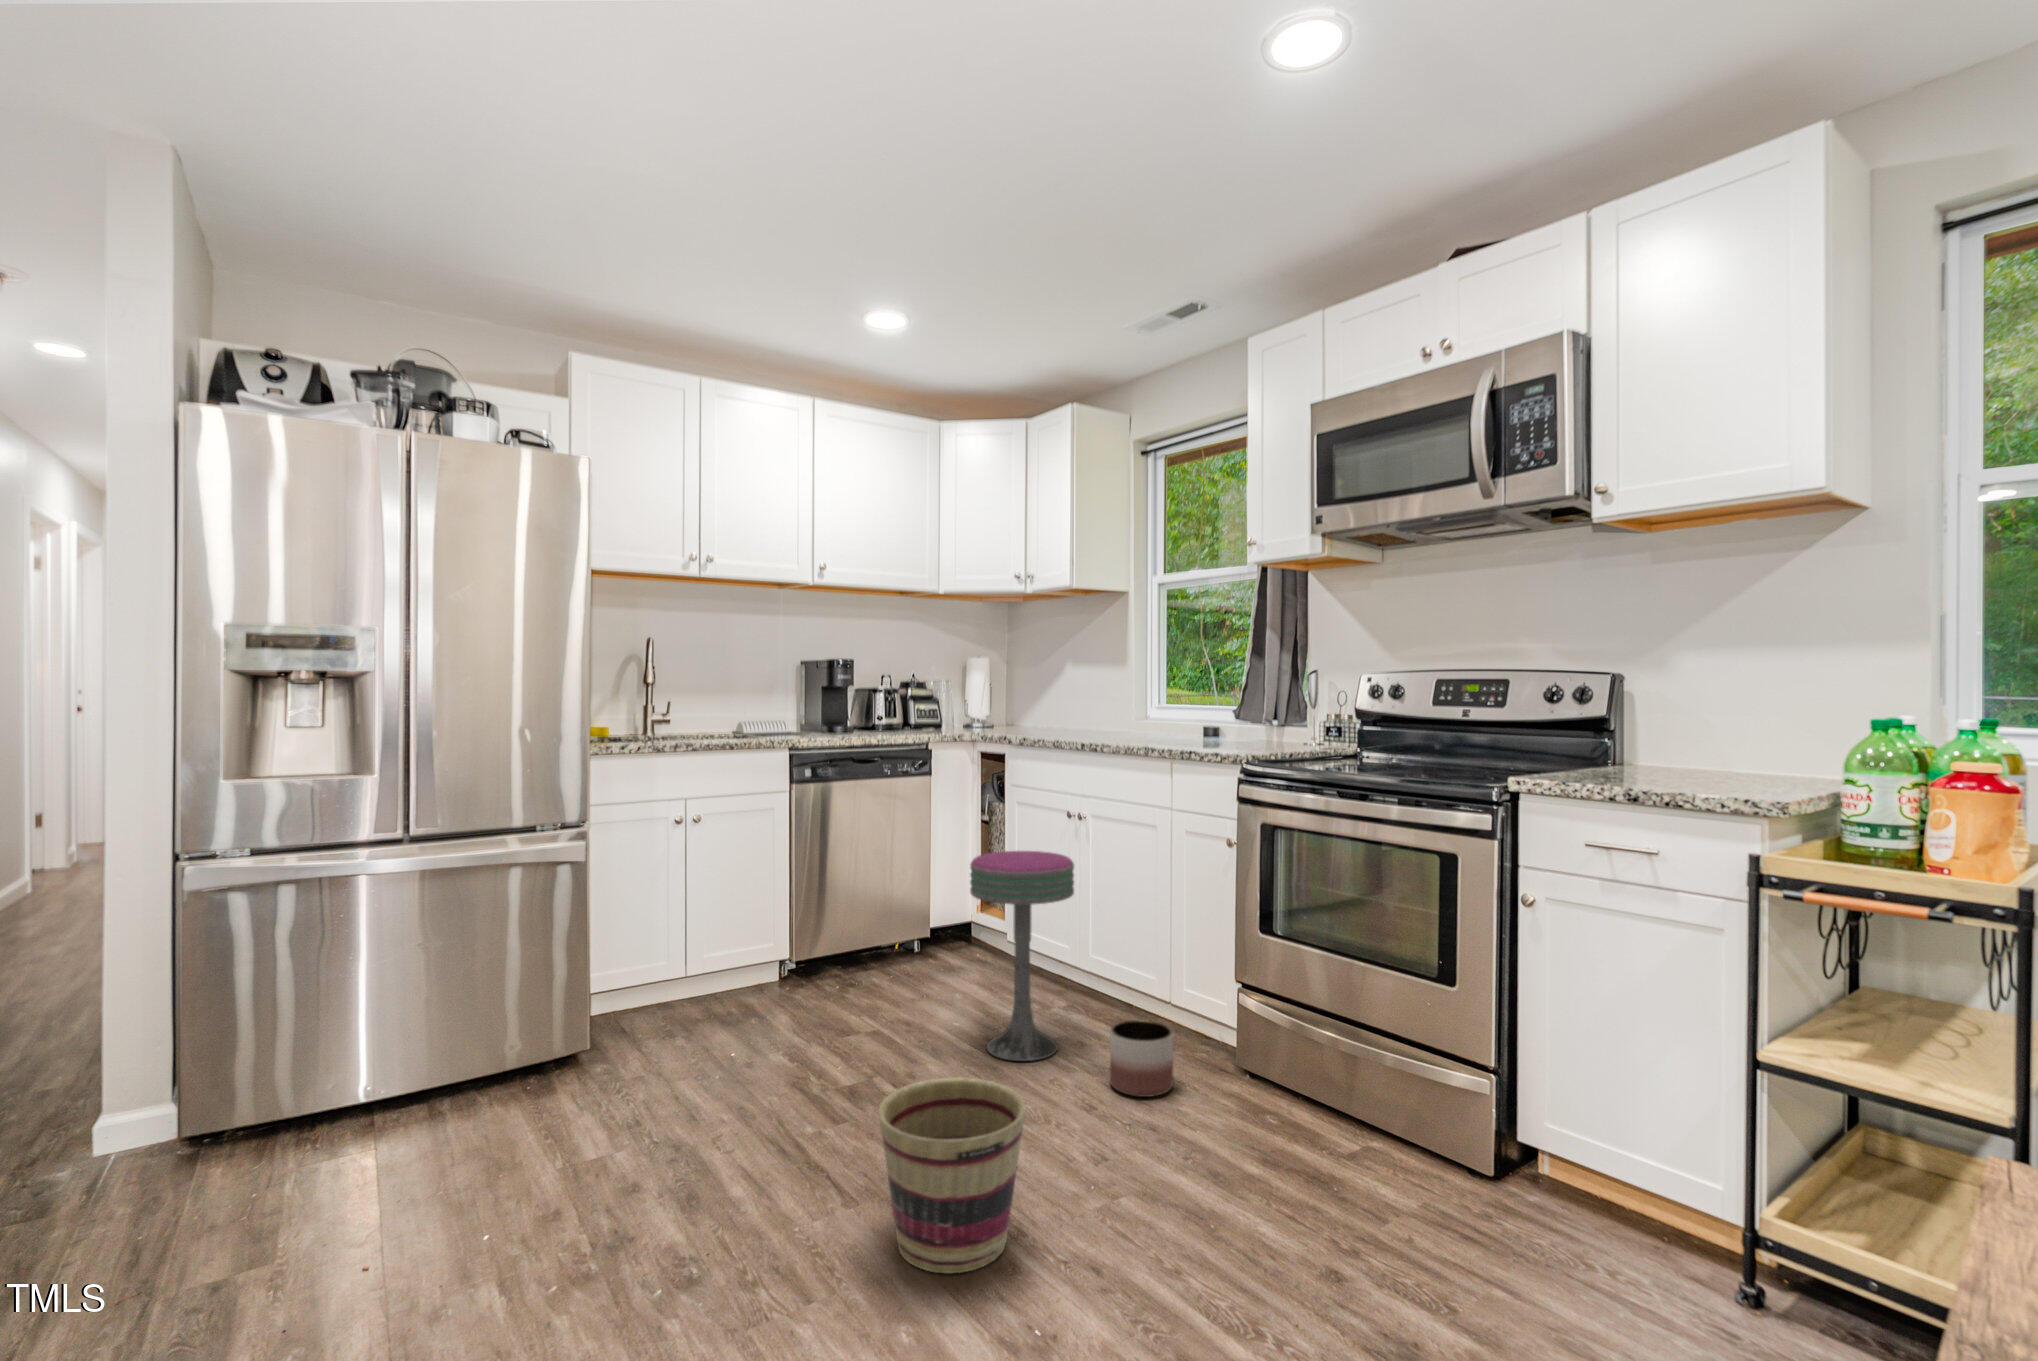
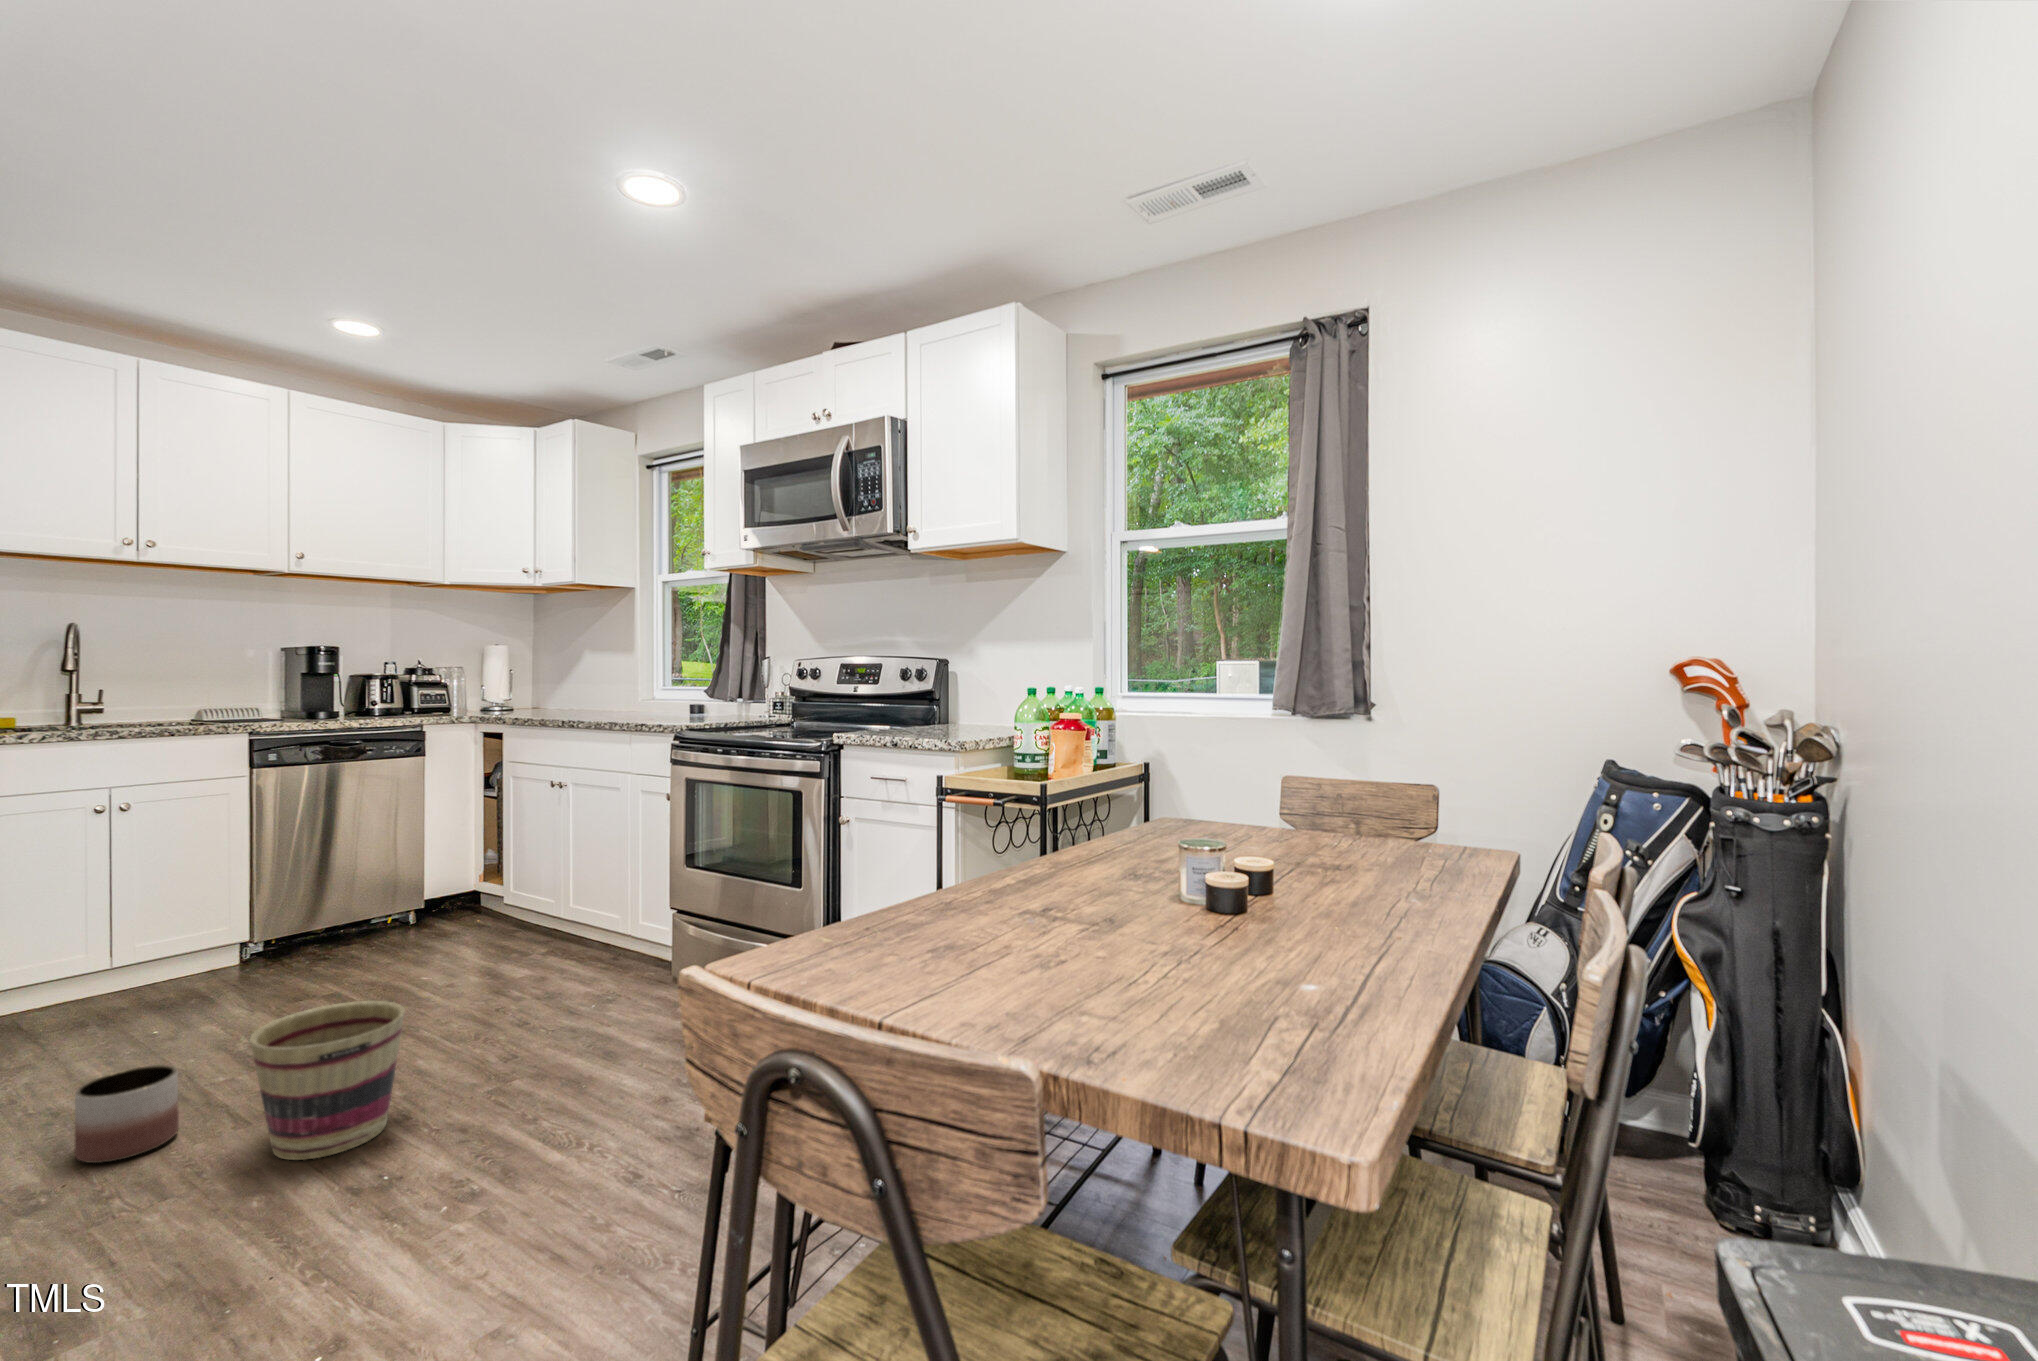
bar stool: present [970,851,1074,1061] -> none [425,816,531,998]
planter: present [1110,1020,1173,1097] -> present [74,1065,179,1163]

